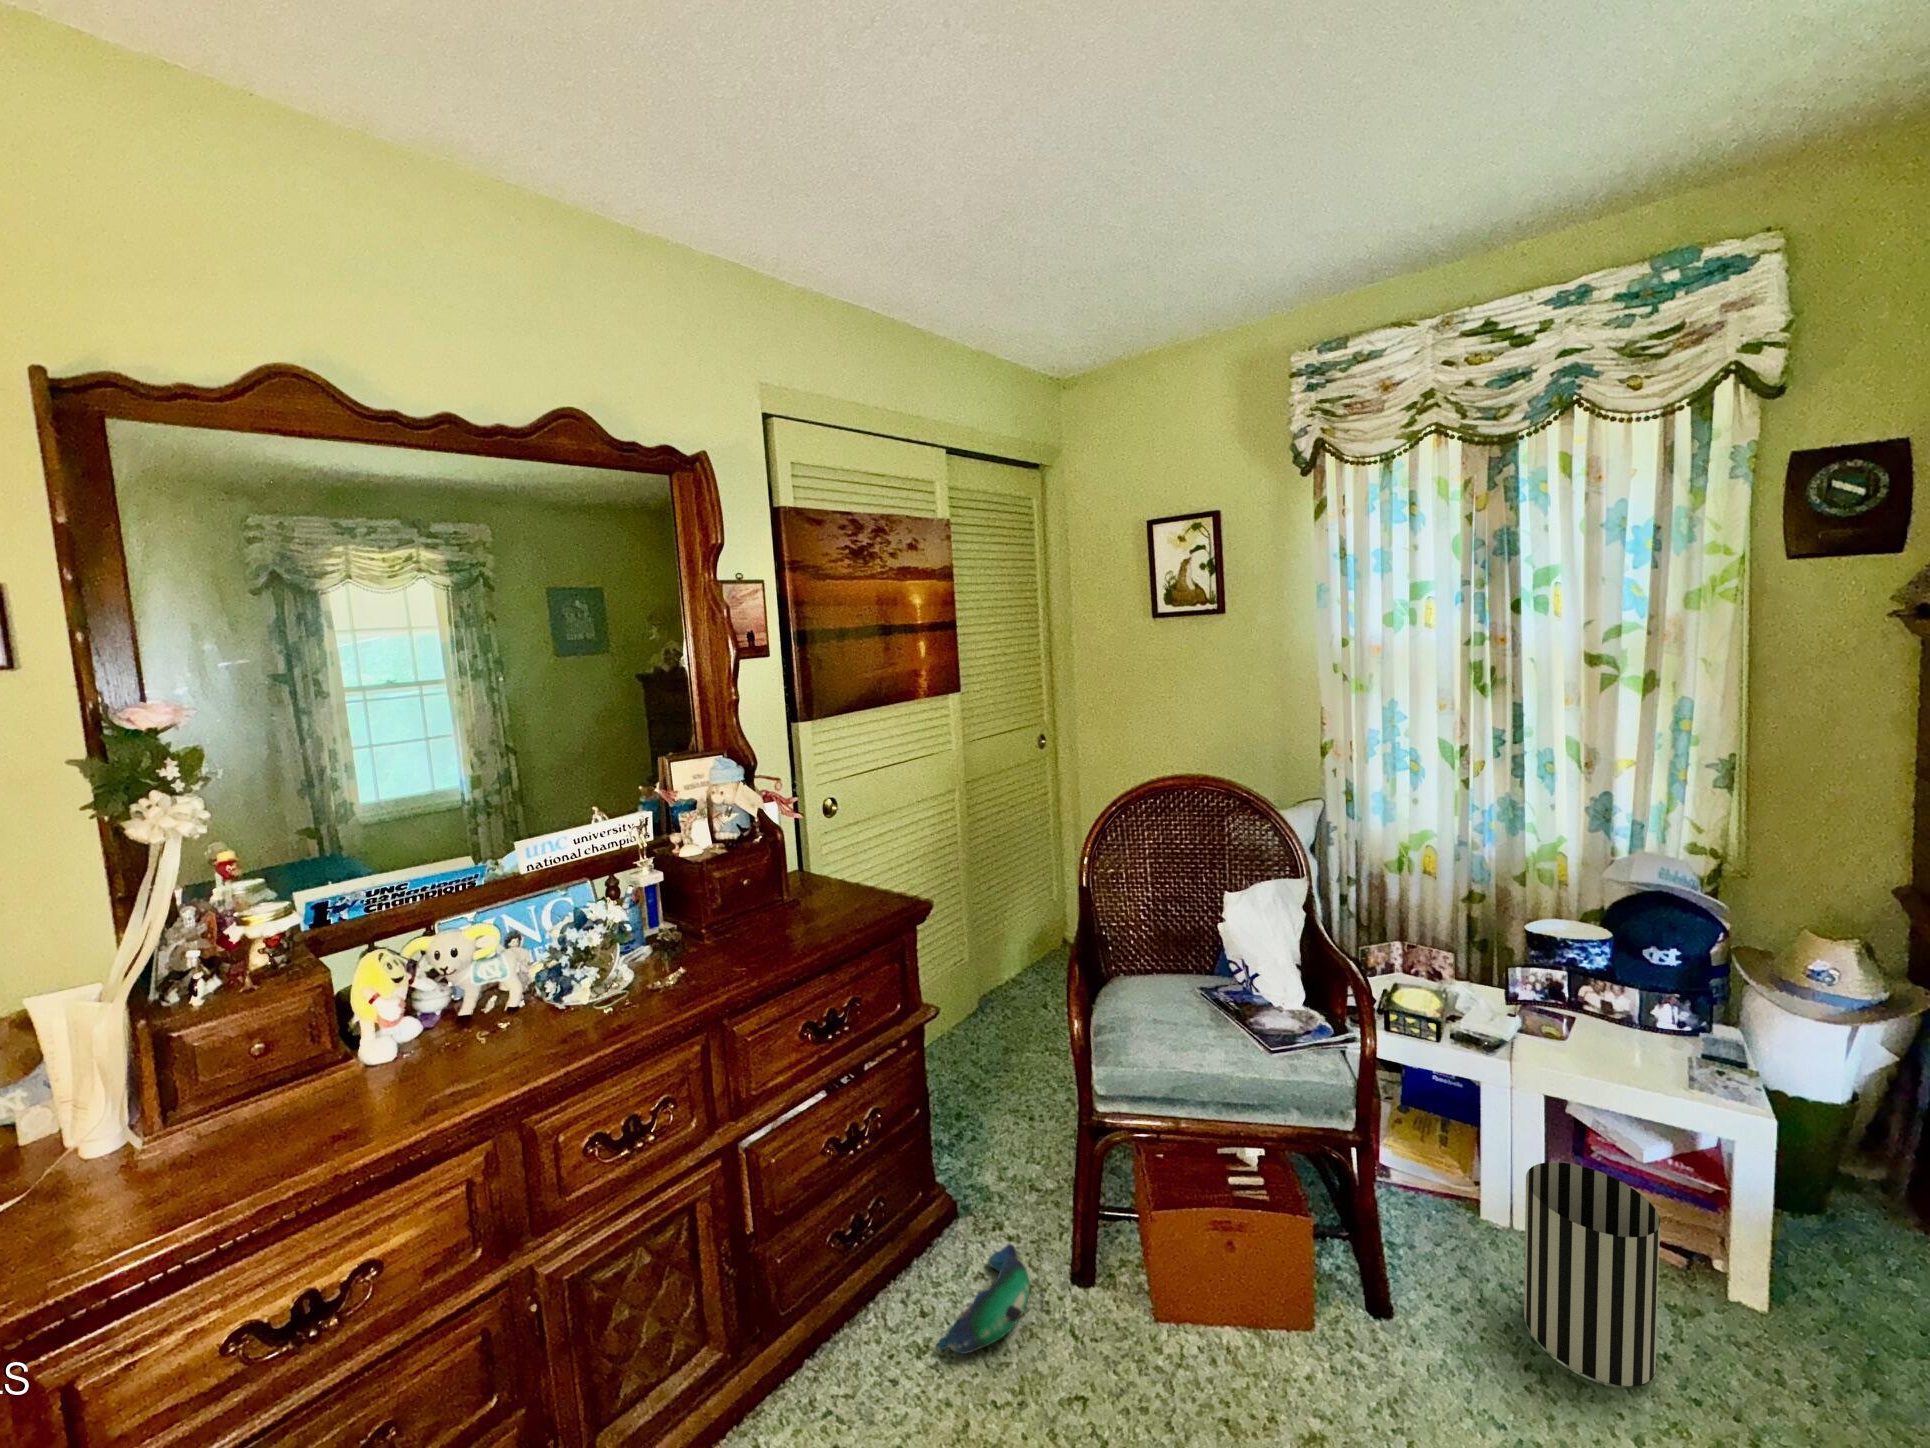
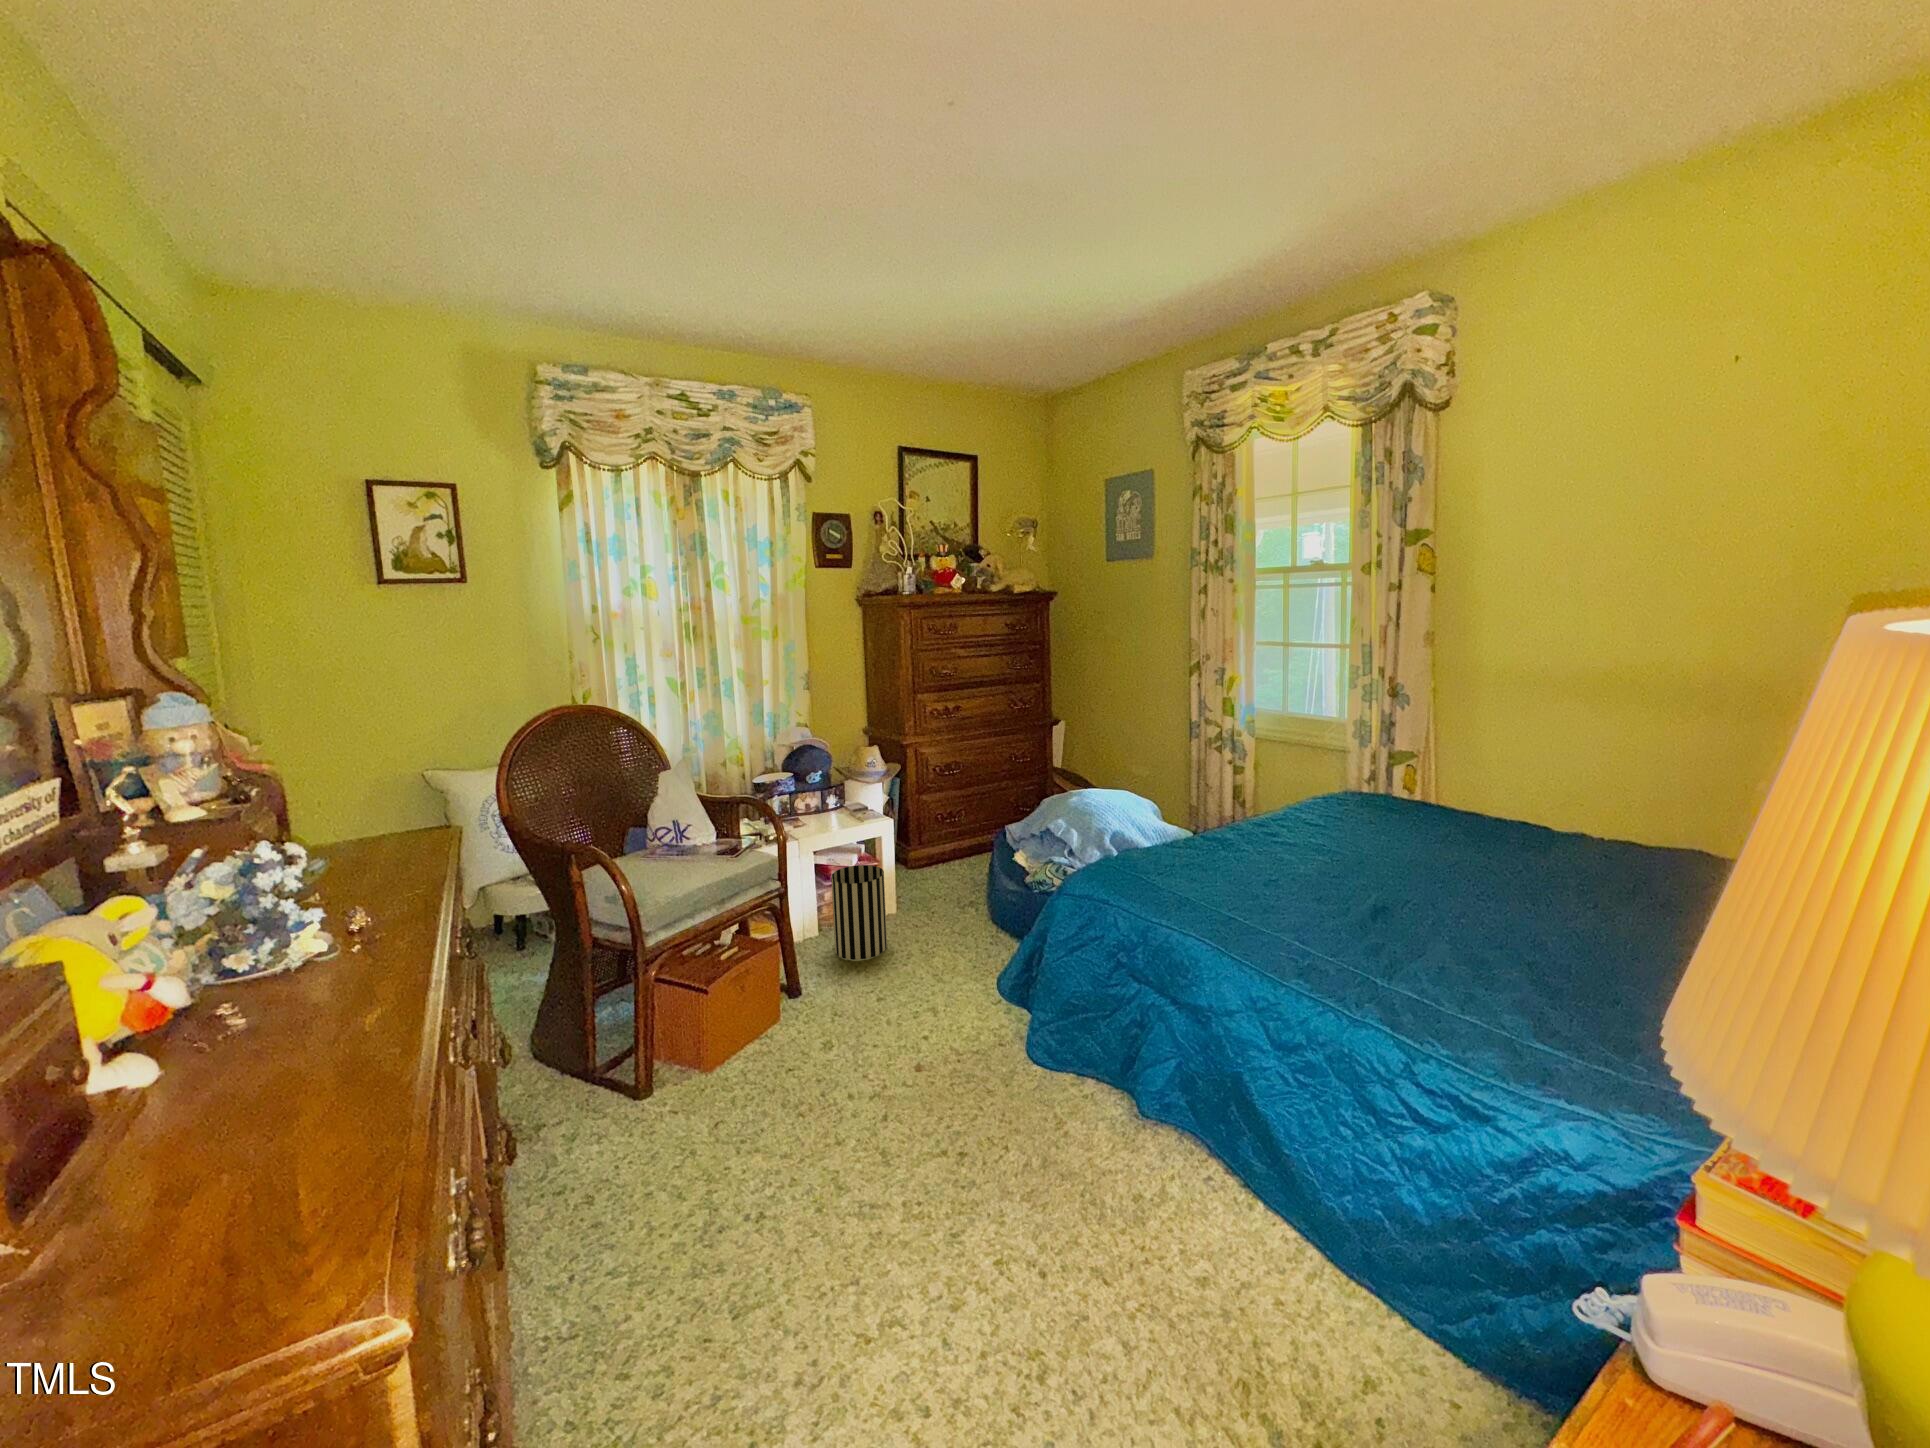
plush toy: present [936,1244,1030,1354] -> none [568,1107,652,1195]

